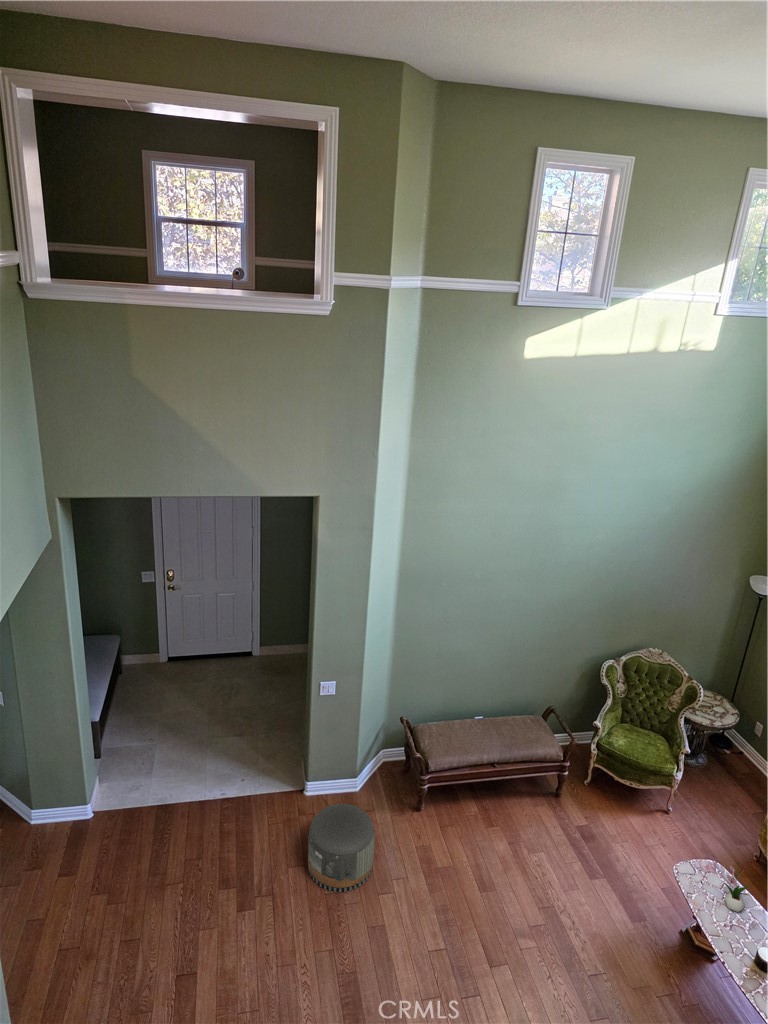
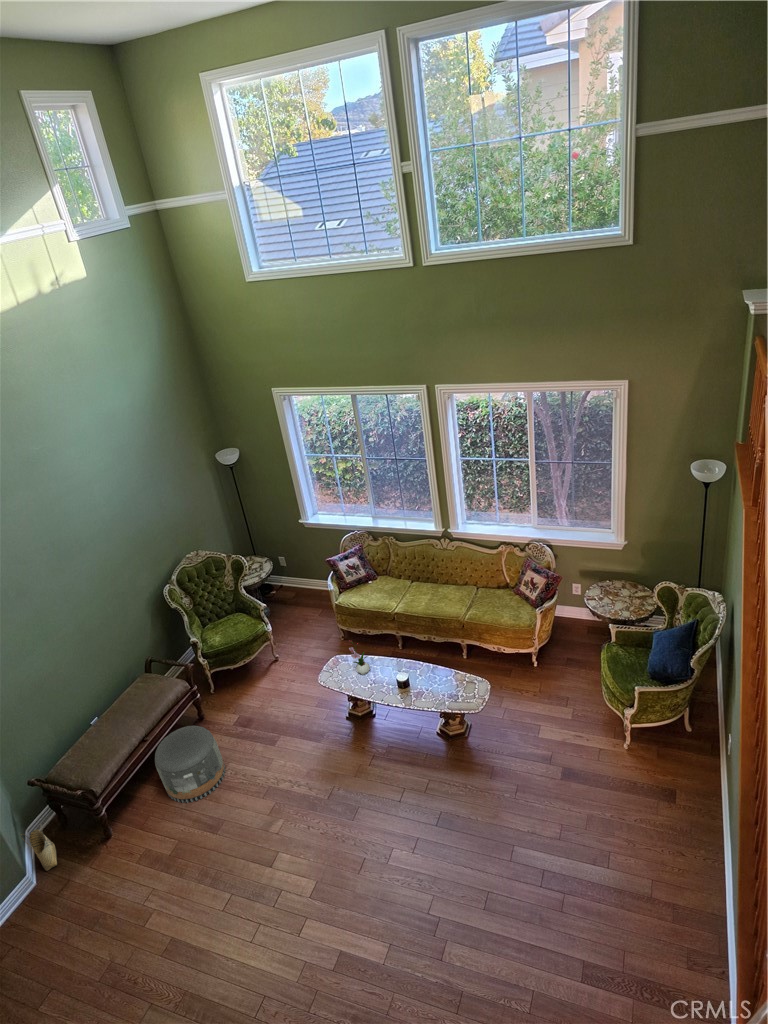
woven basket: none [370,748,389,792] -> present [21,827,57,871]
pouf: present [308,803,375,892] -> present [155,726,225,803]

